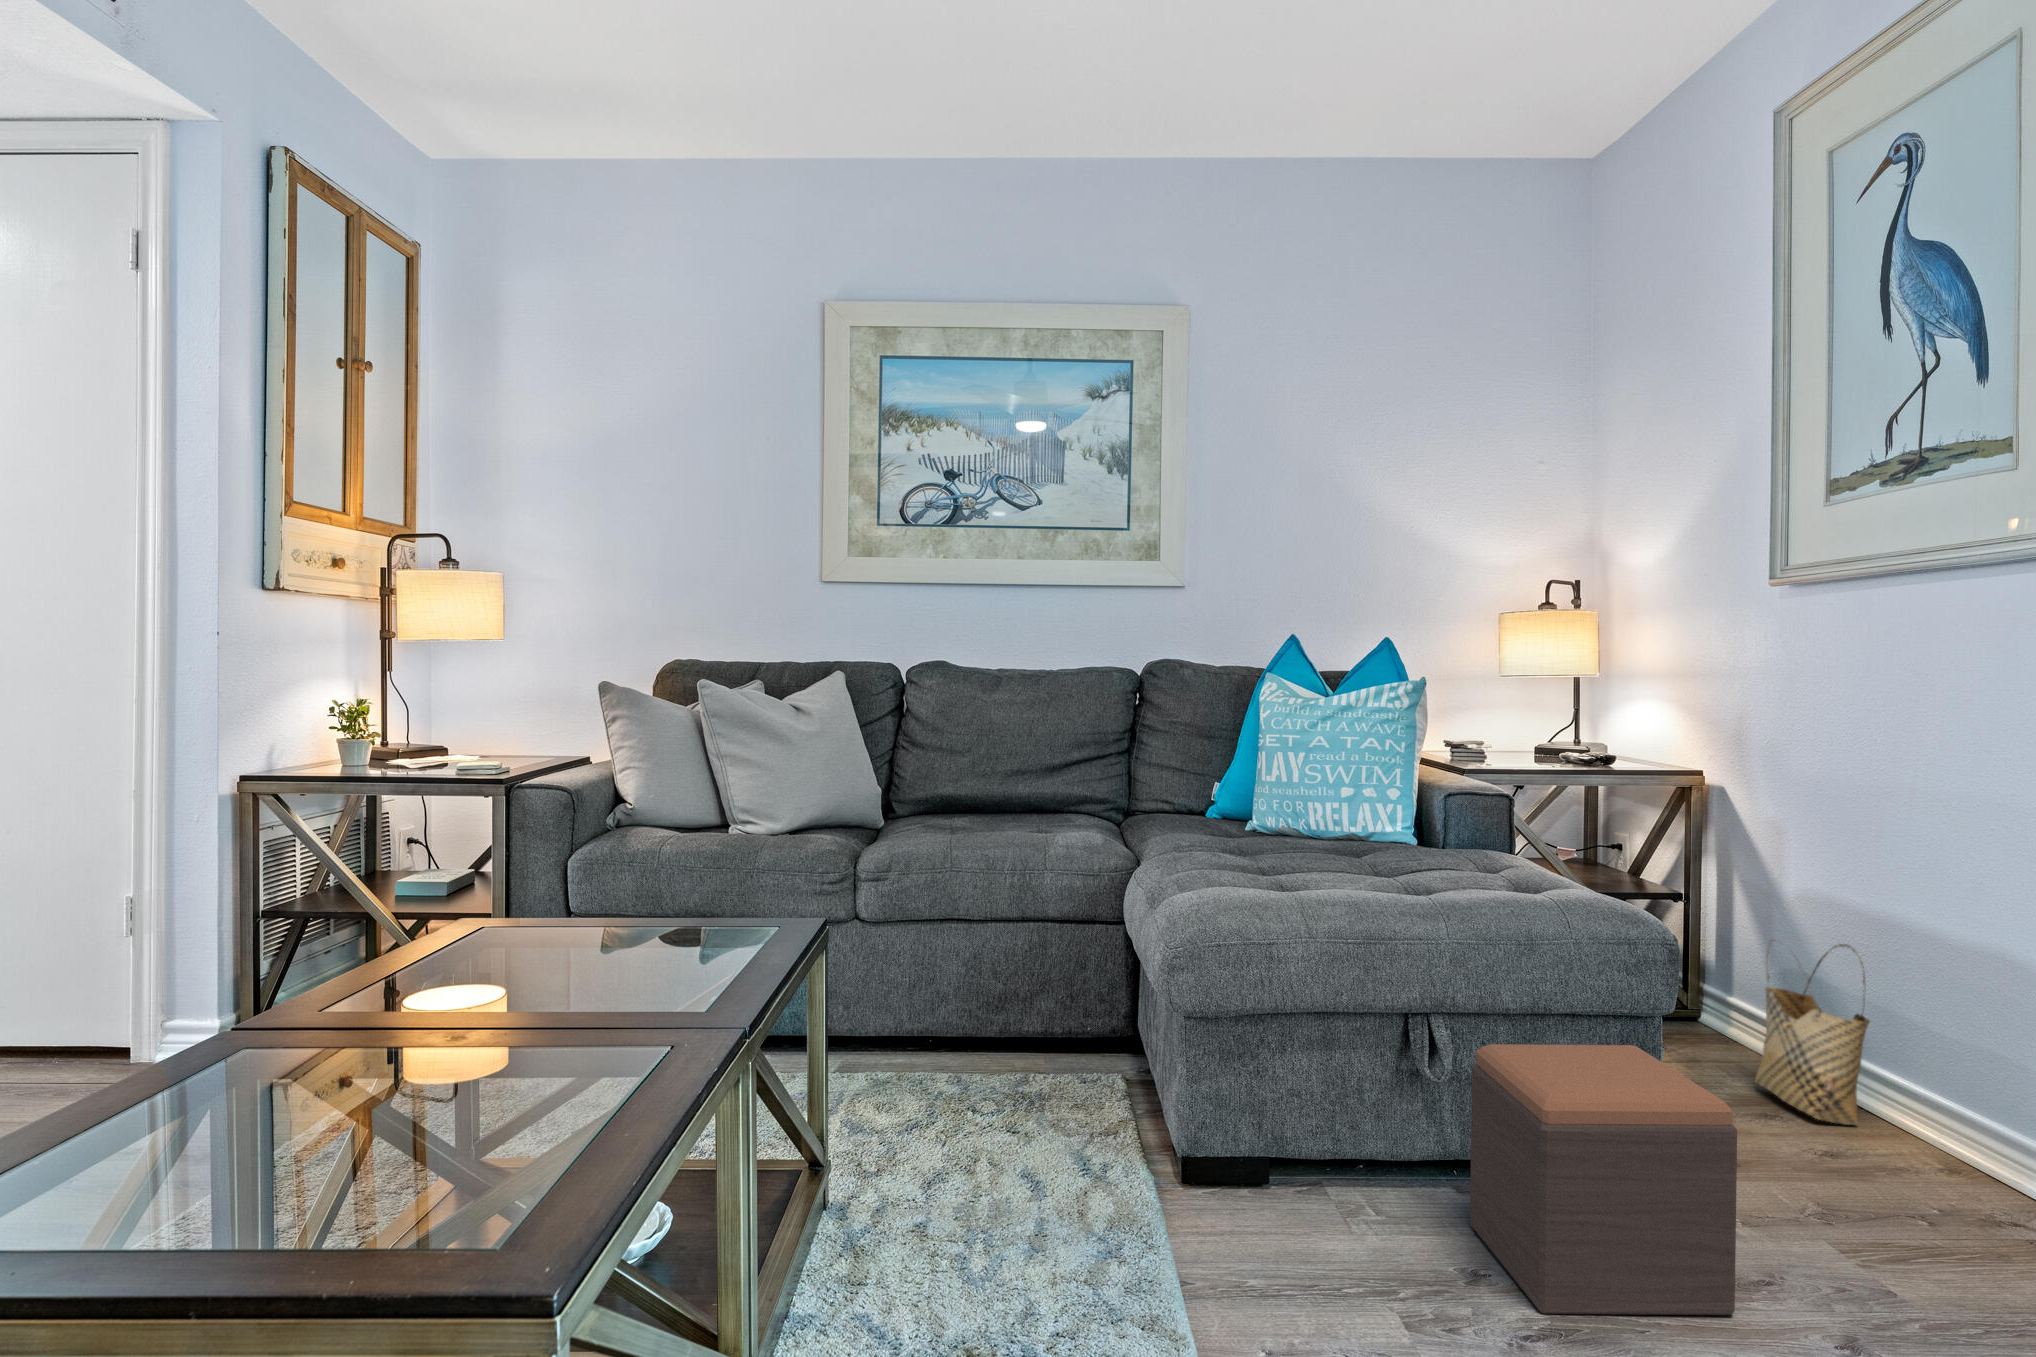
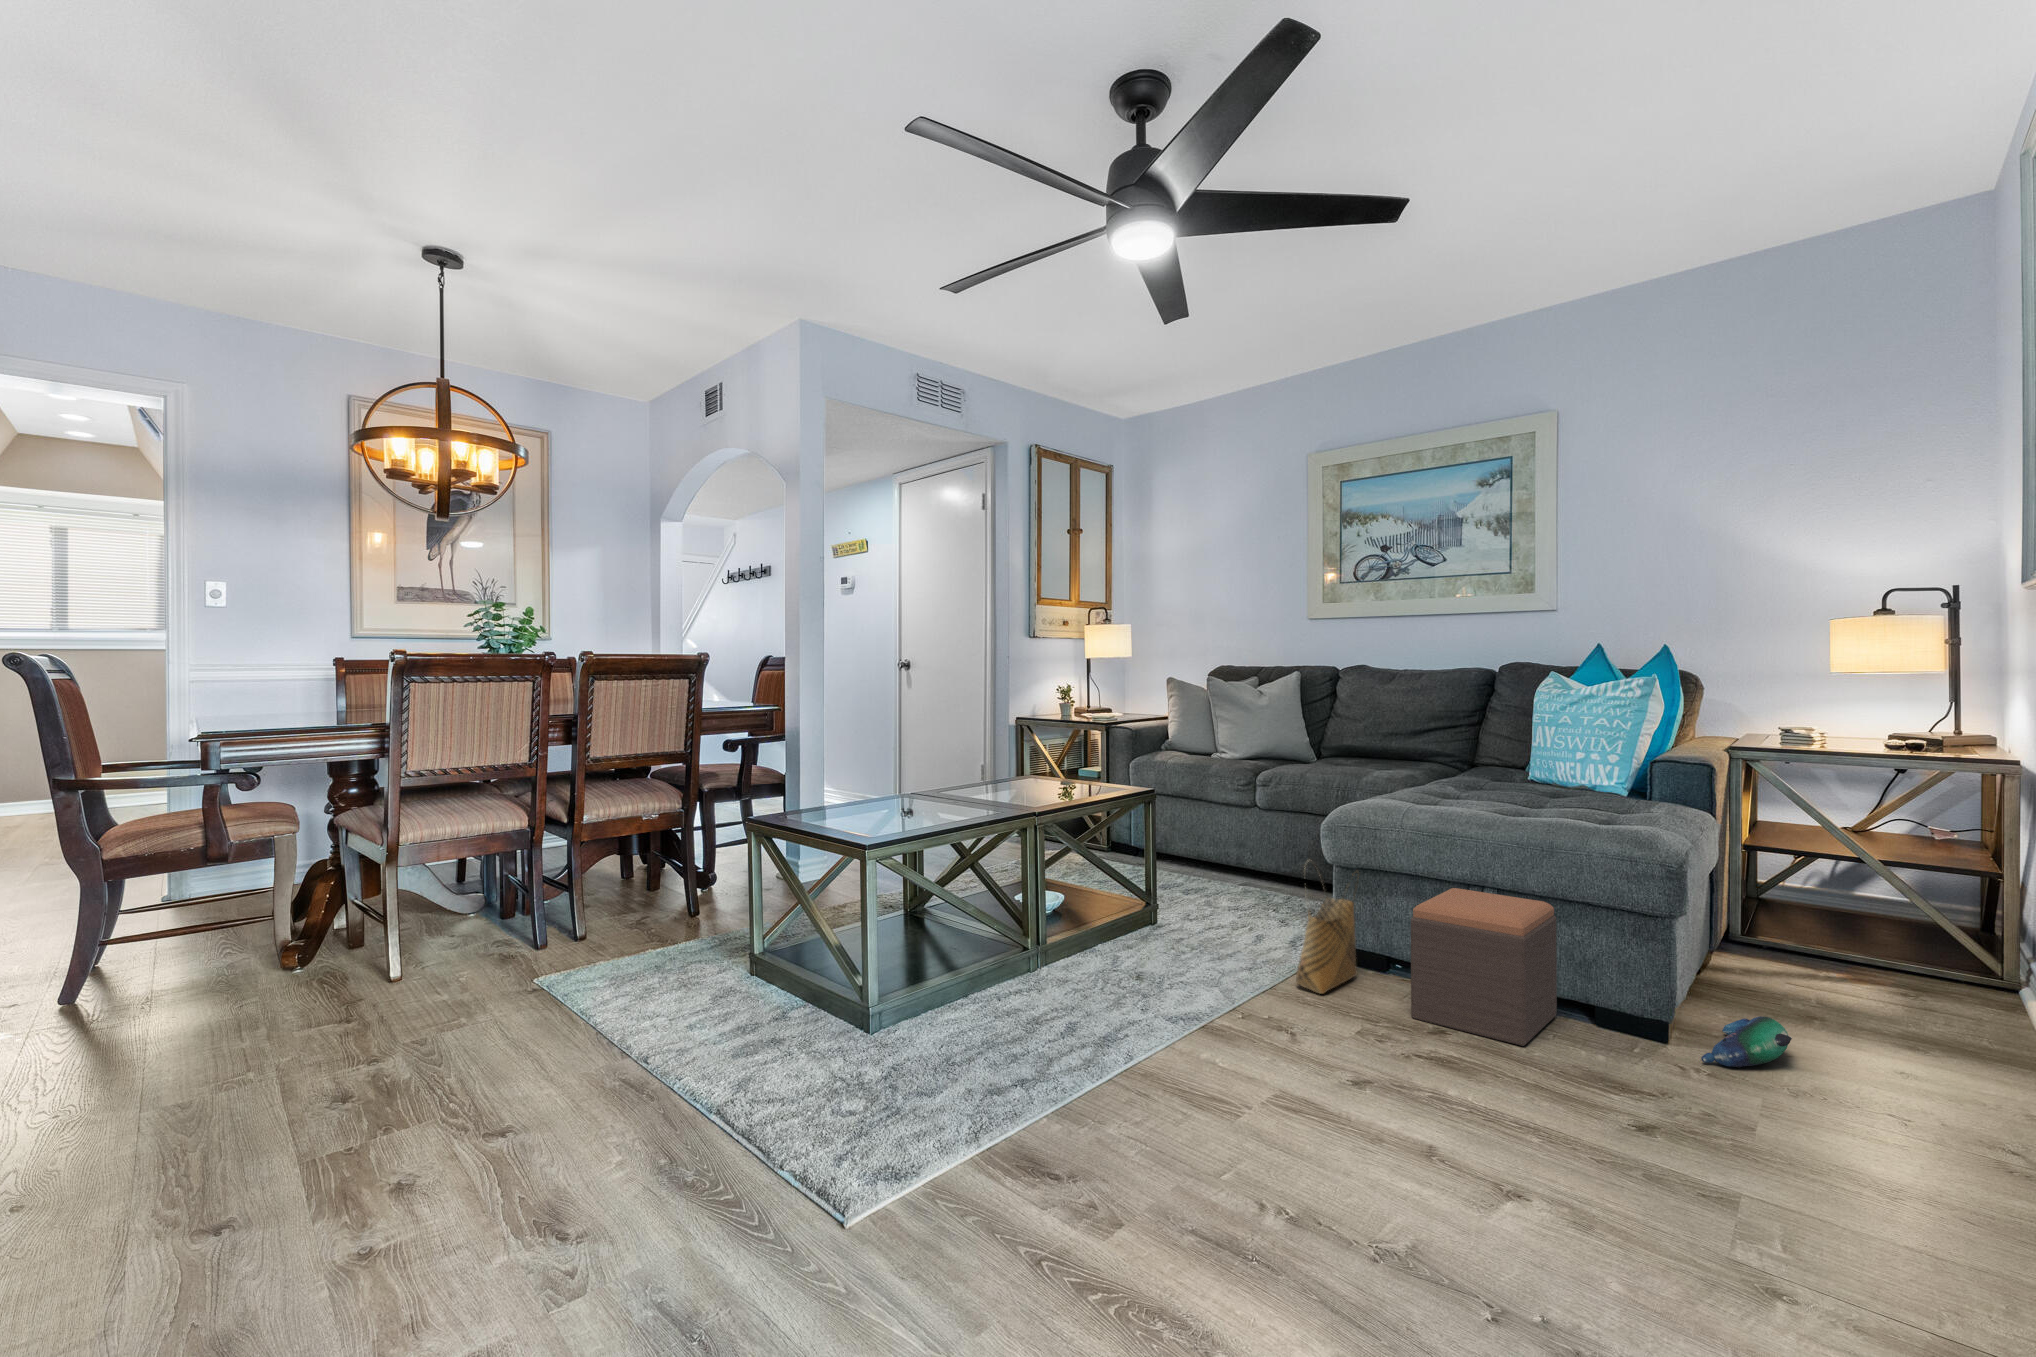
woven basket: present [1755,940,1870,1125] -> present [1296,860,1358,994]
plush toy: none [1779,1156,1932,1254] -> present [1701,1016,1792,1068]

